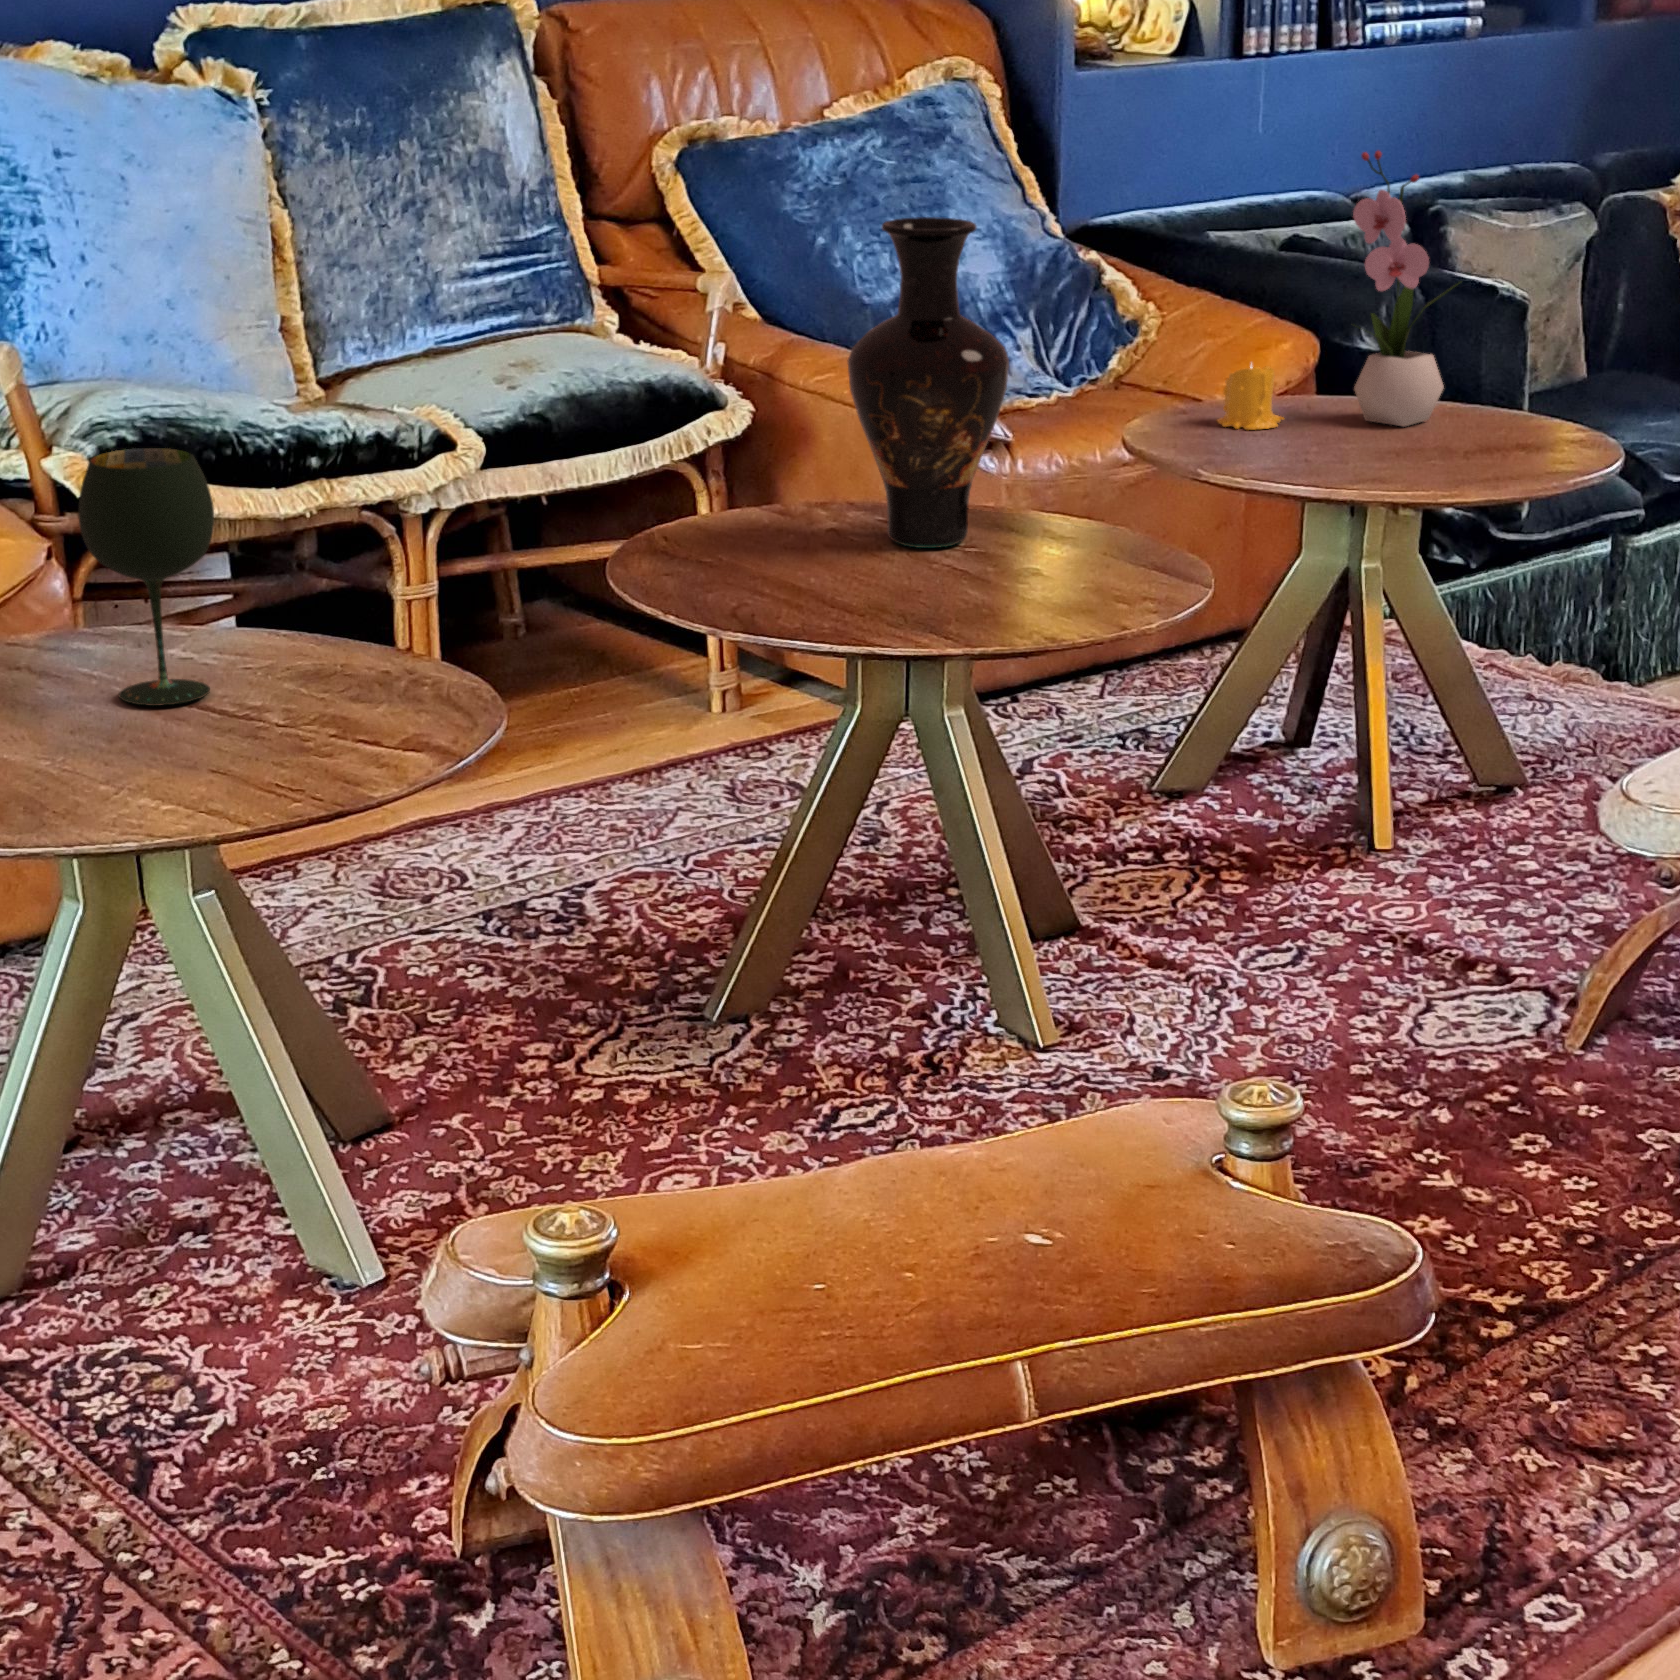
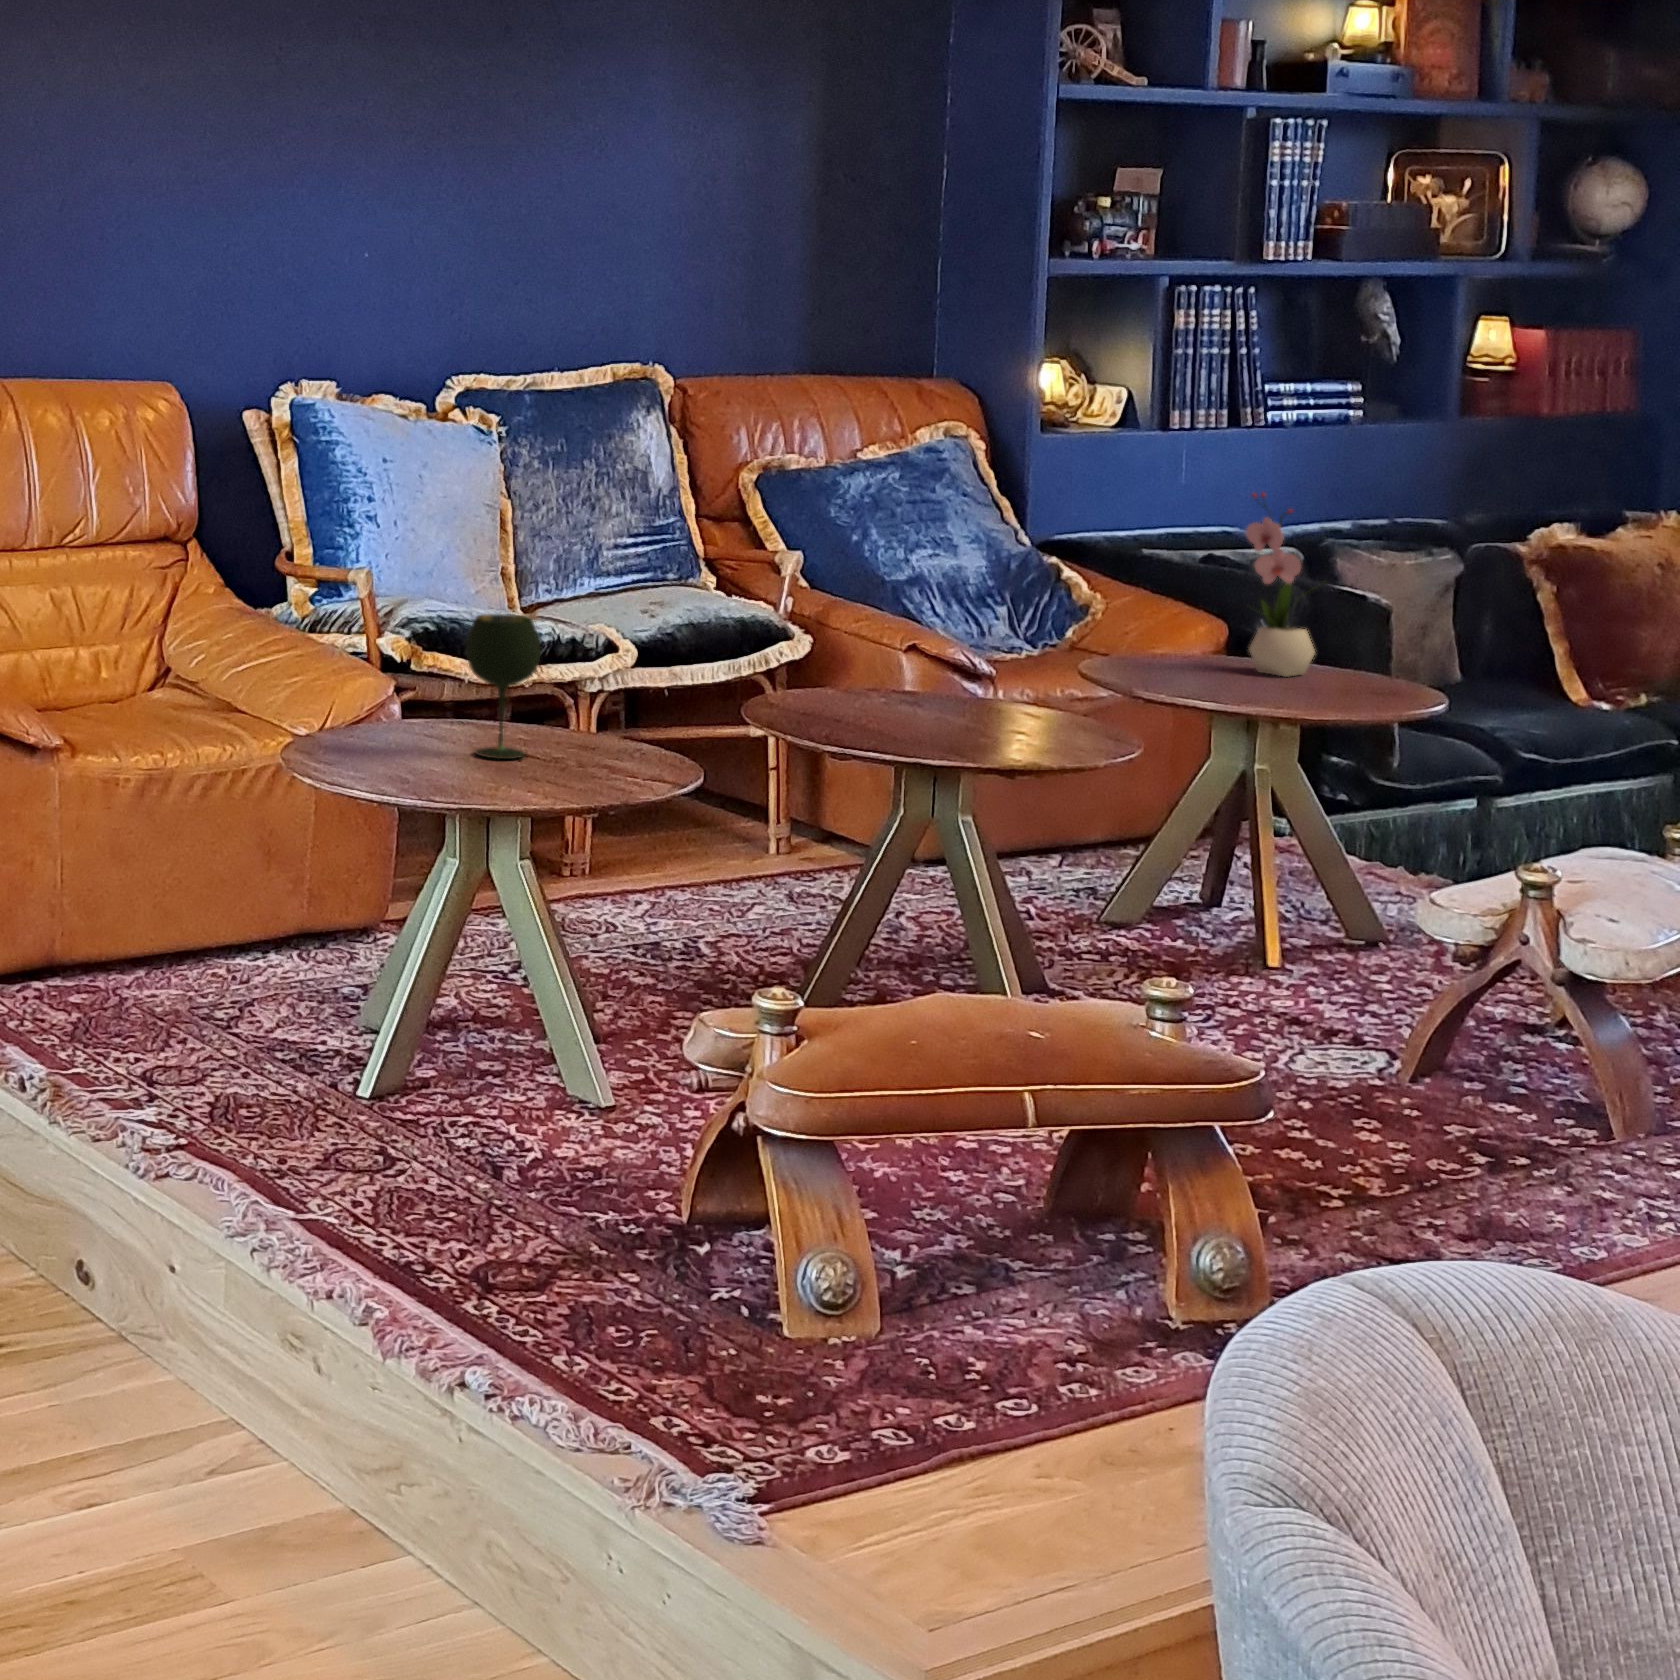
vase: present [848,217,1009,548] -> none [902,516,1007,721]
candle: present [1217,366,1284,430] -> none [1148,626,1198,672]

